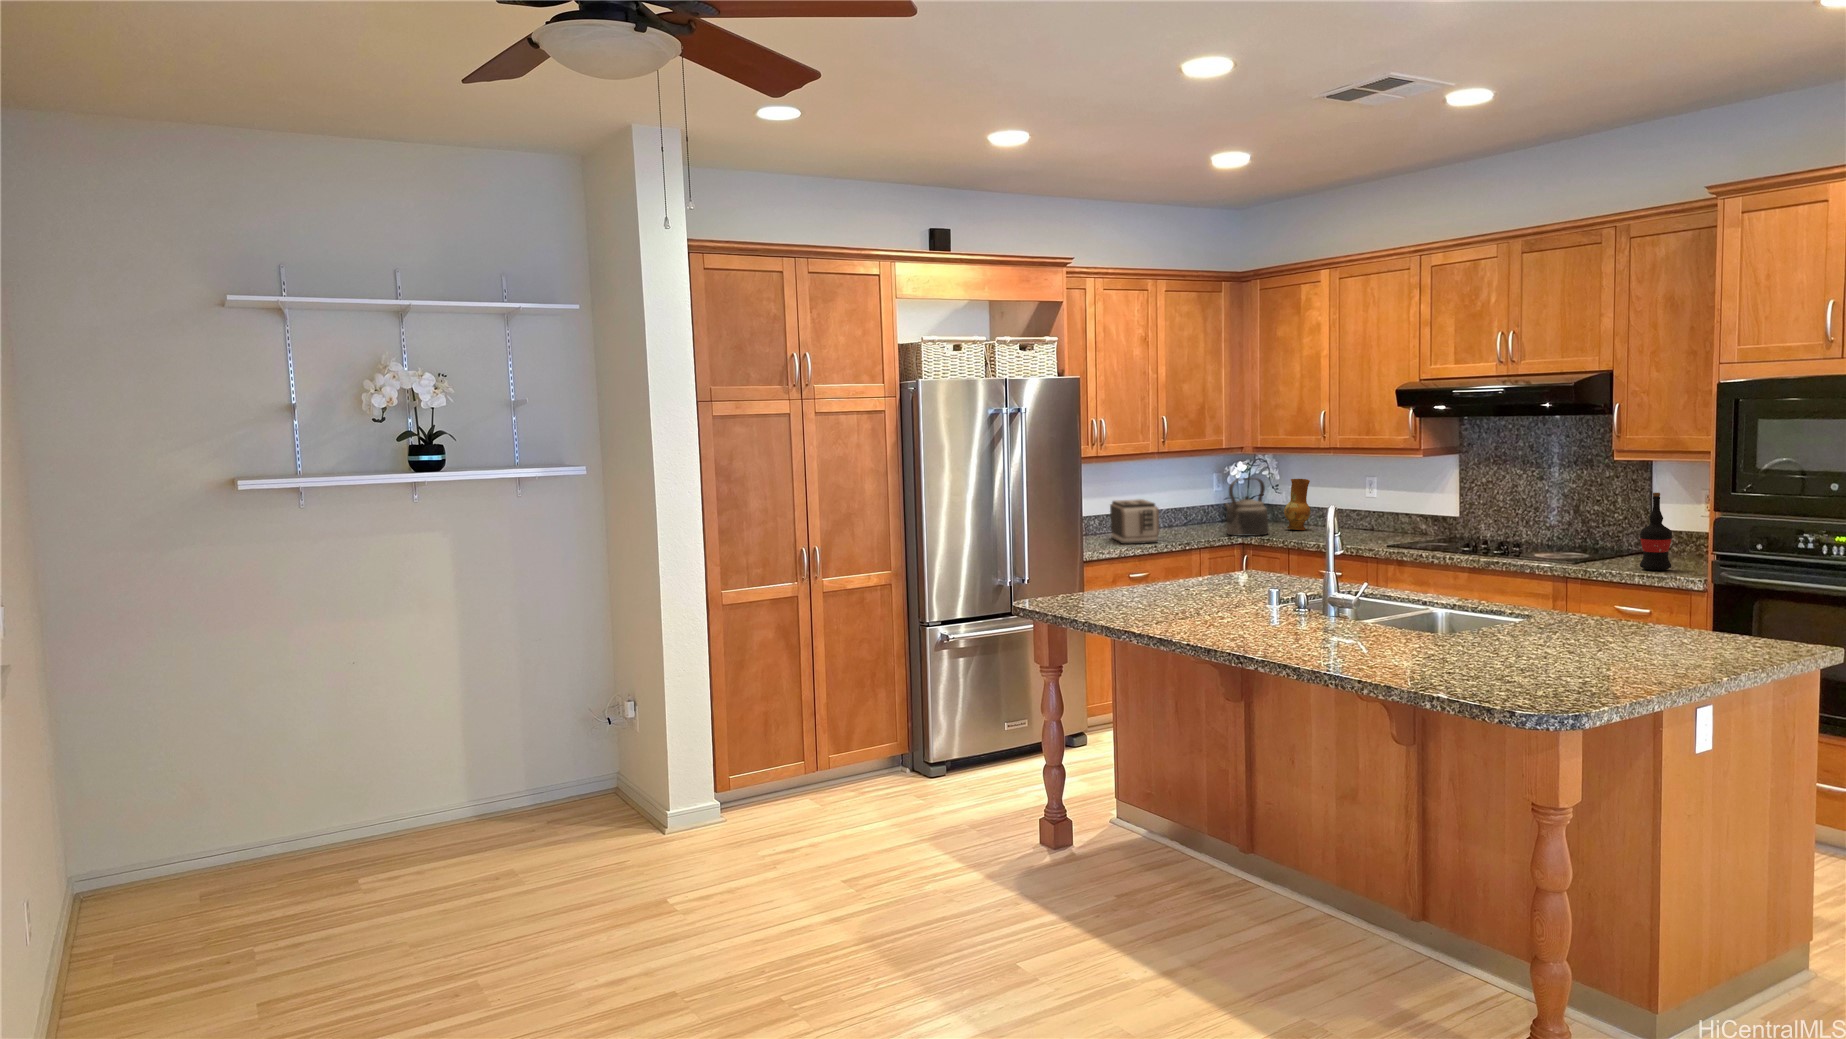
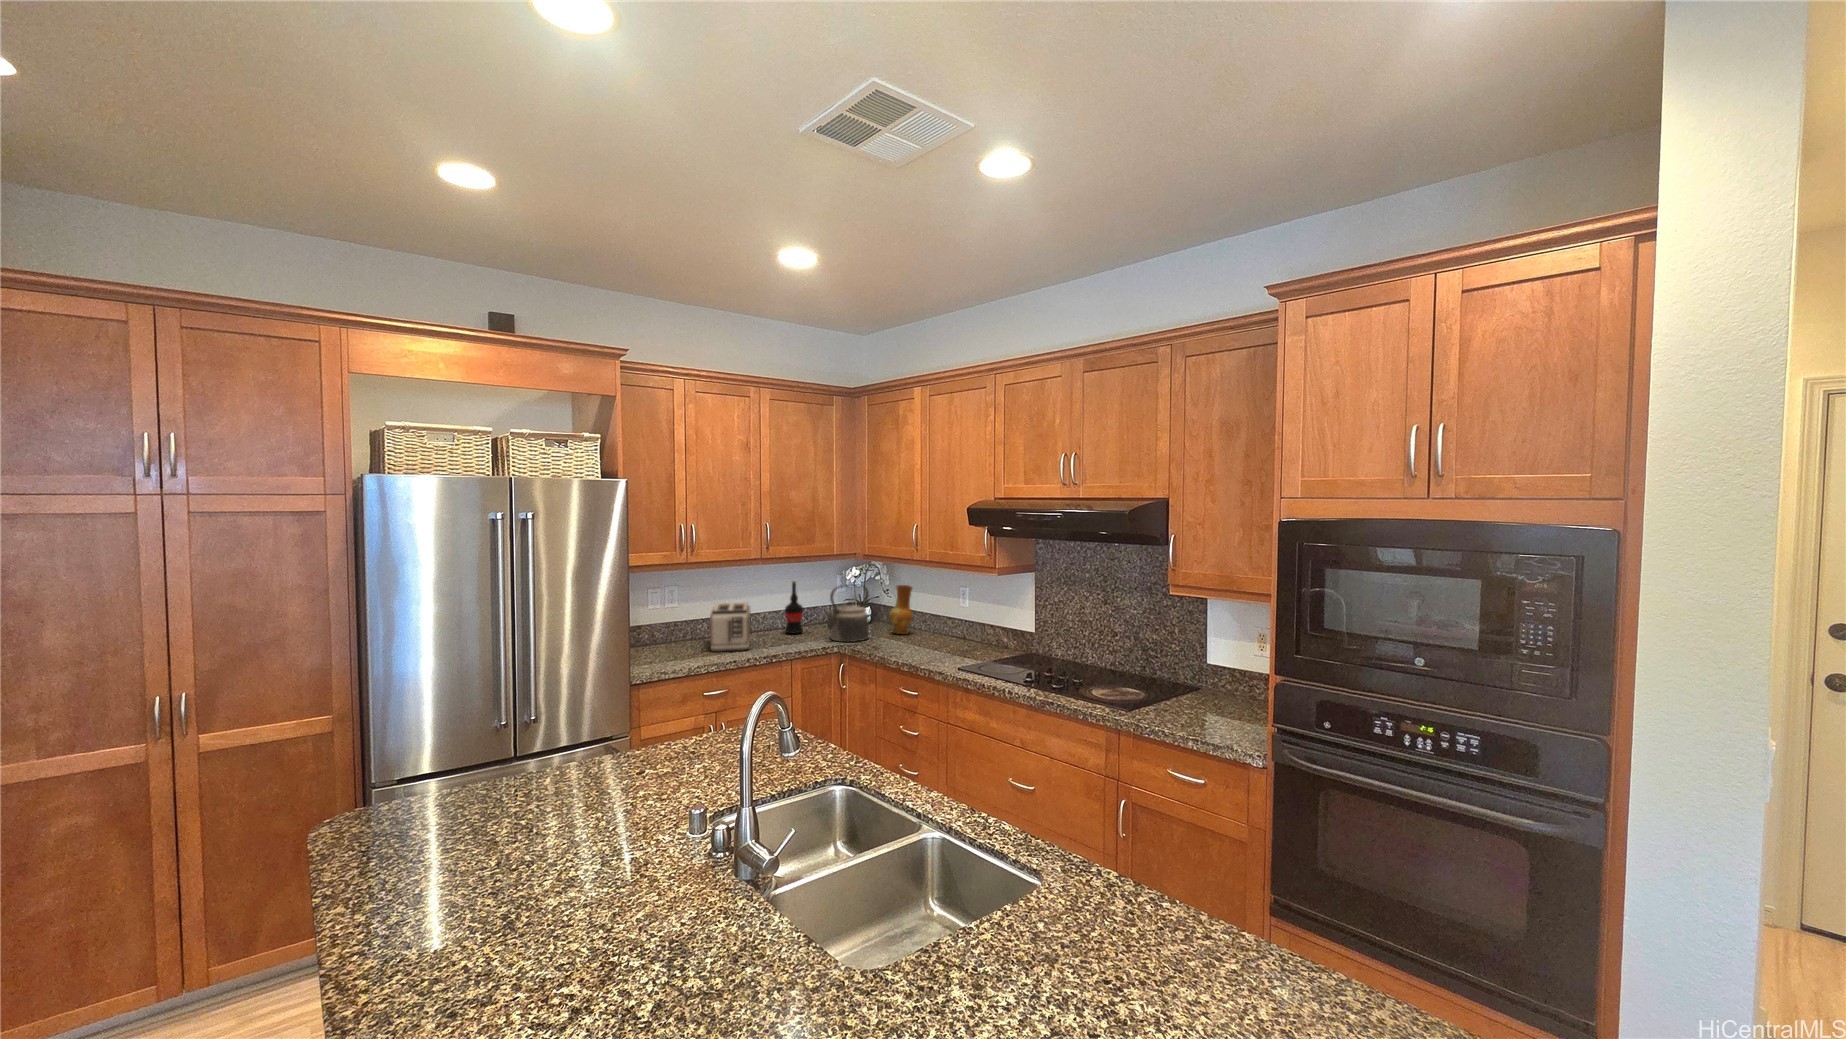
wine bottle: present [1640,493,1672,570] -> present [785,581,803,634]

